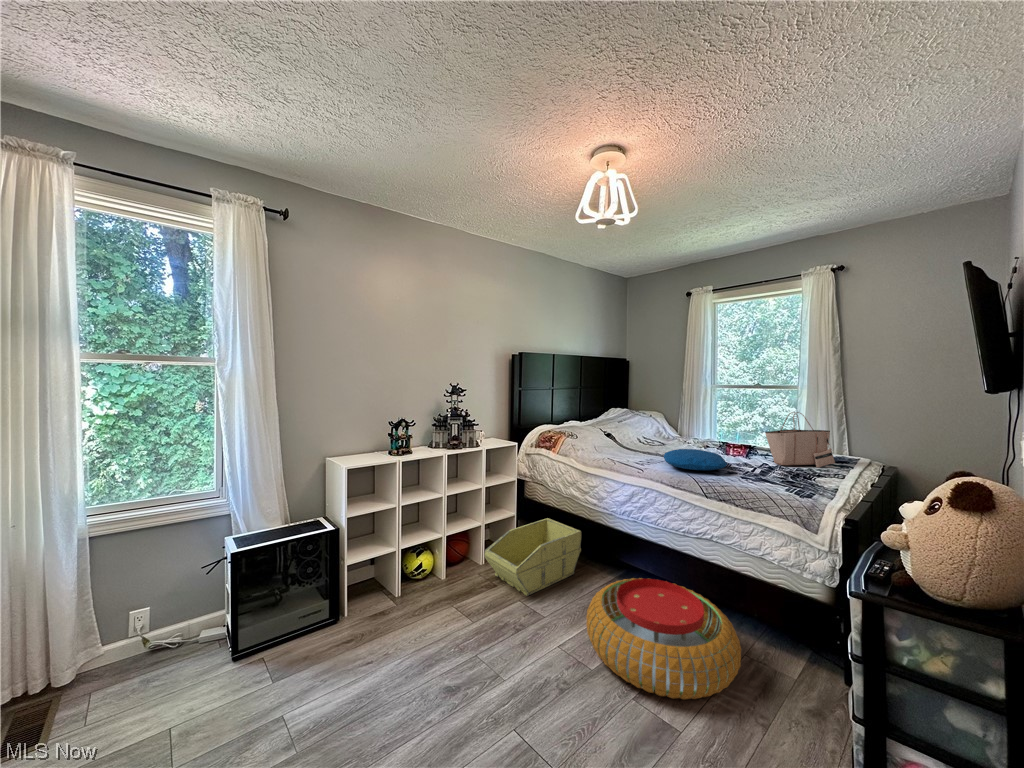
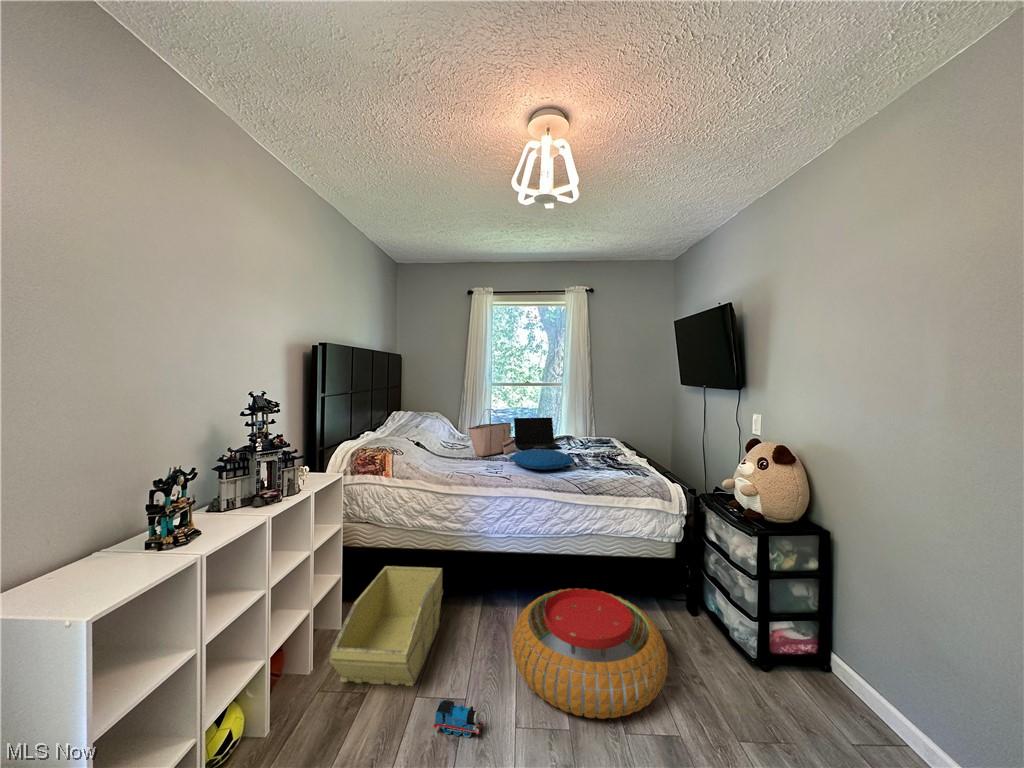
tote bag: present [765,412,835,467] -> present [468,409,515,456]
laptop: none [705,419,760,456] -> present [514,417,562,450]
toy train: none [515,605,542,636] -> present [434,700,483,738]

